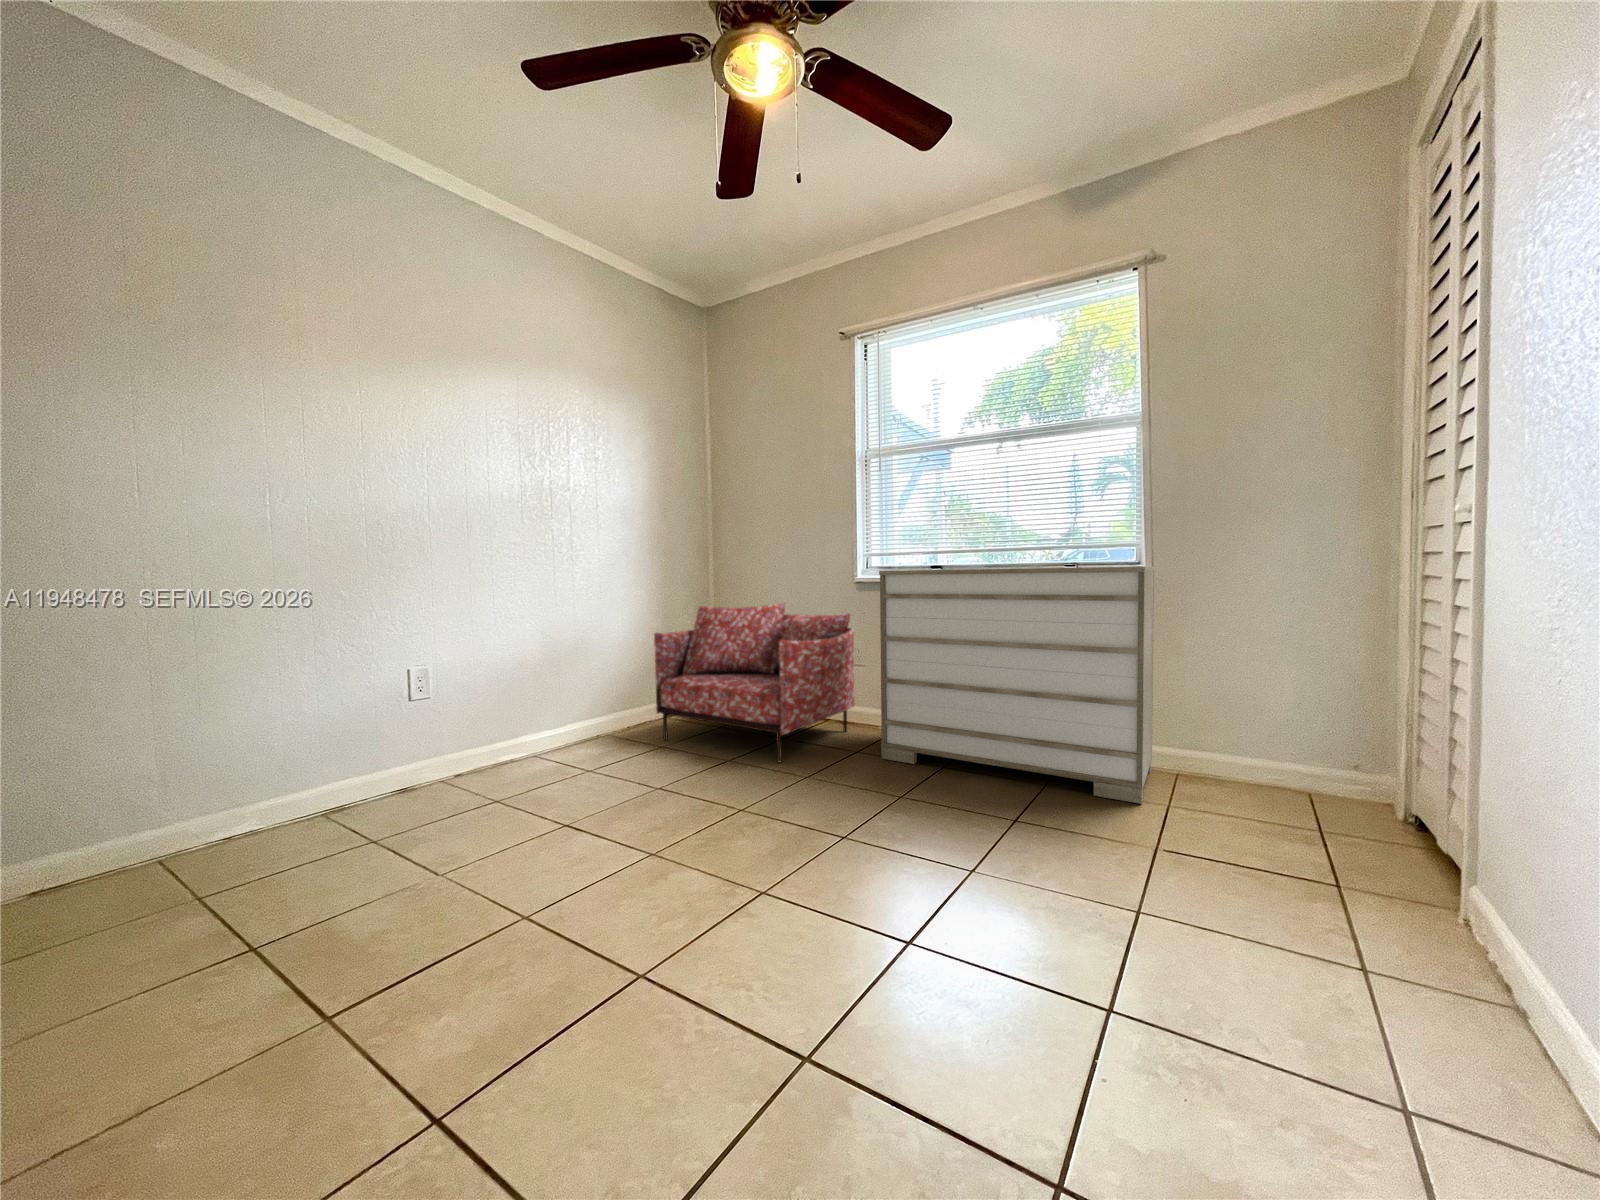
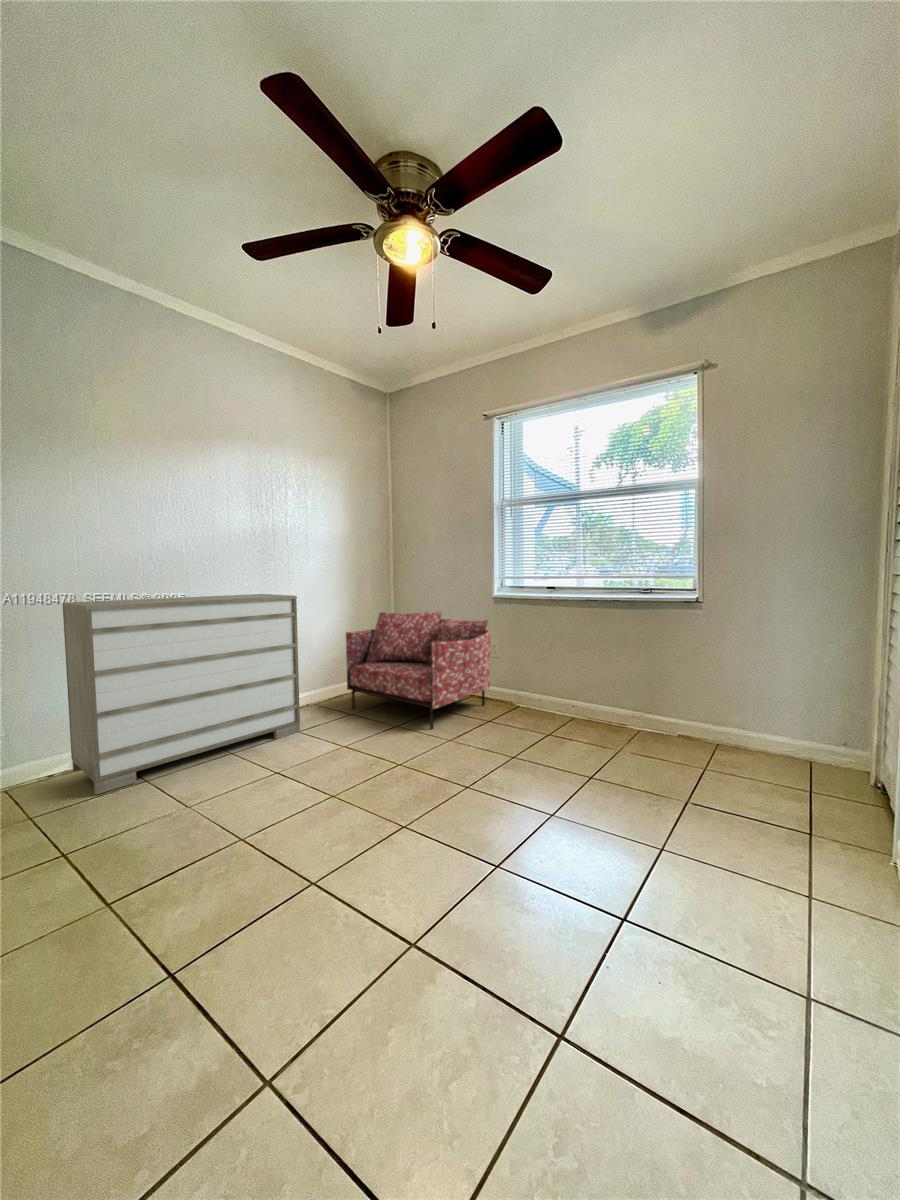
dresser: present [879,566,1154,804] -> present [63,594,300,795]

